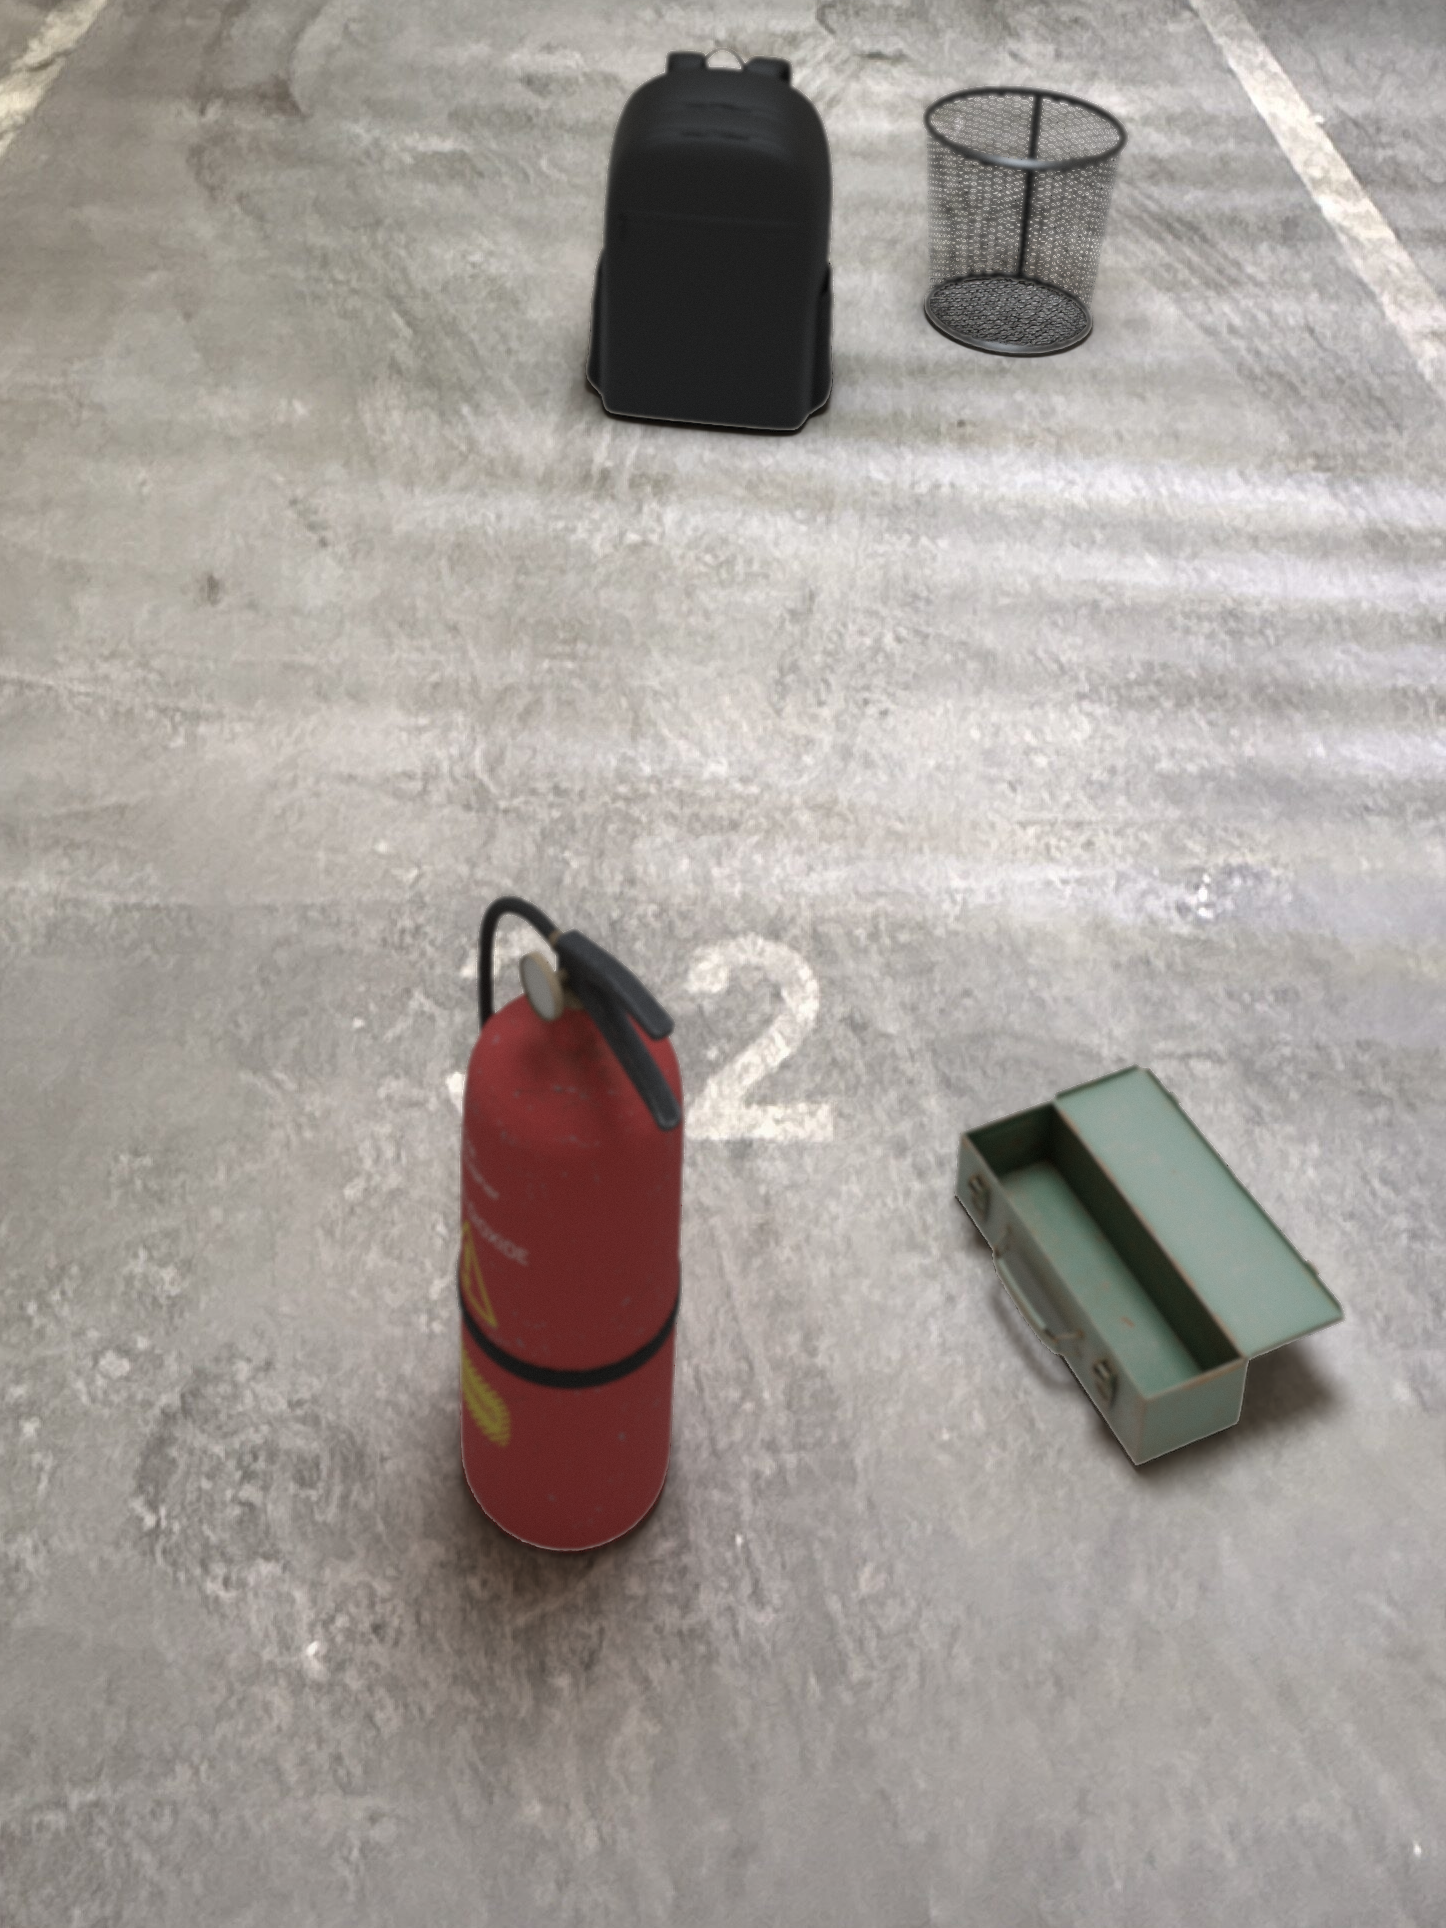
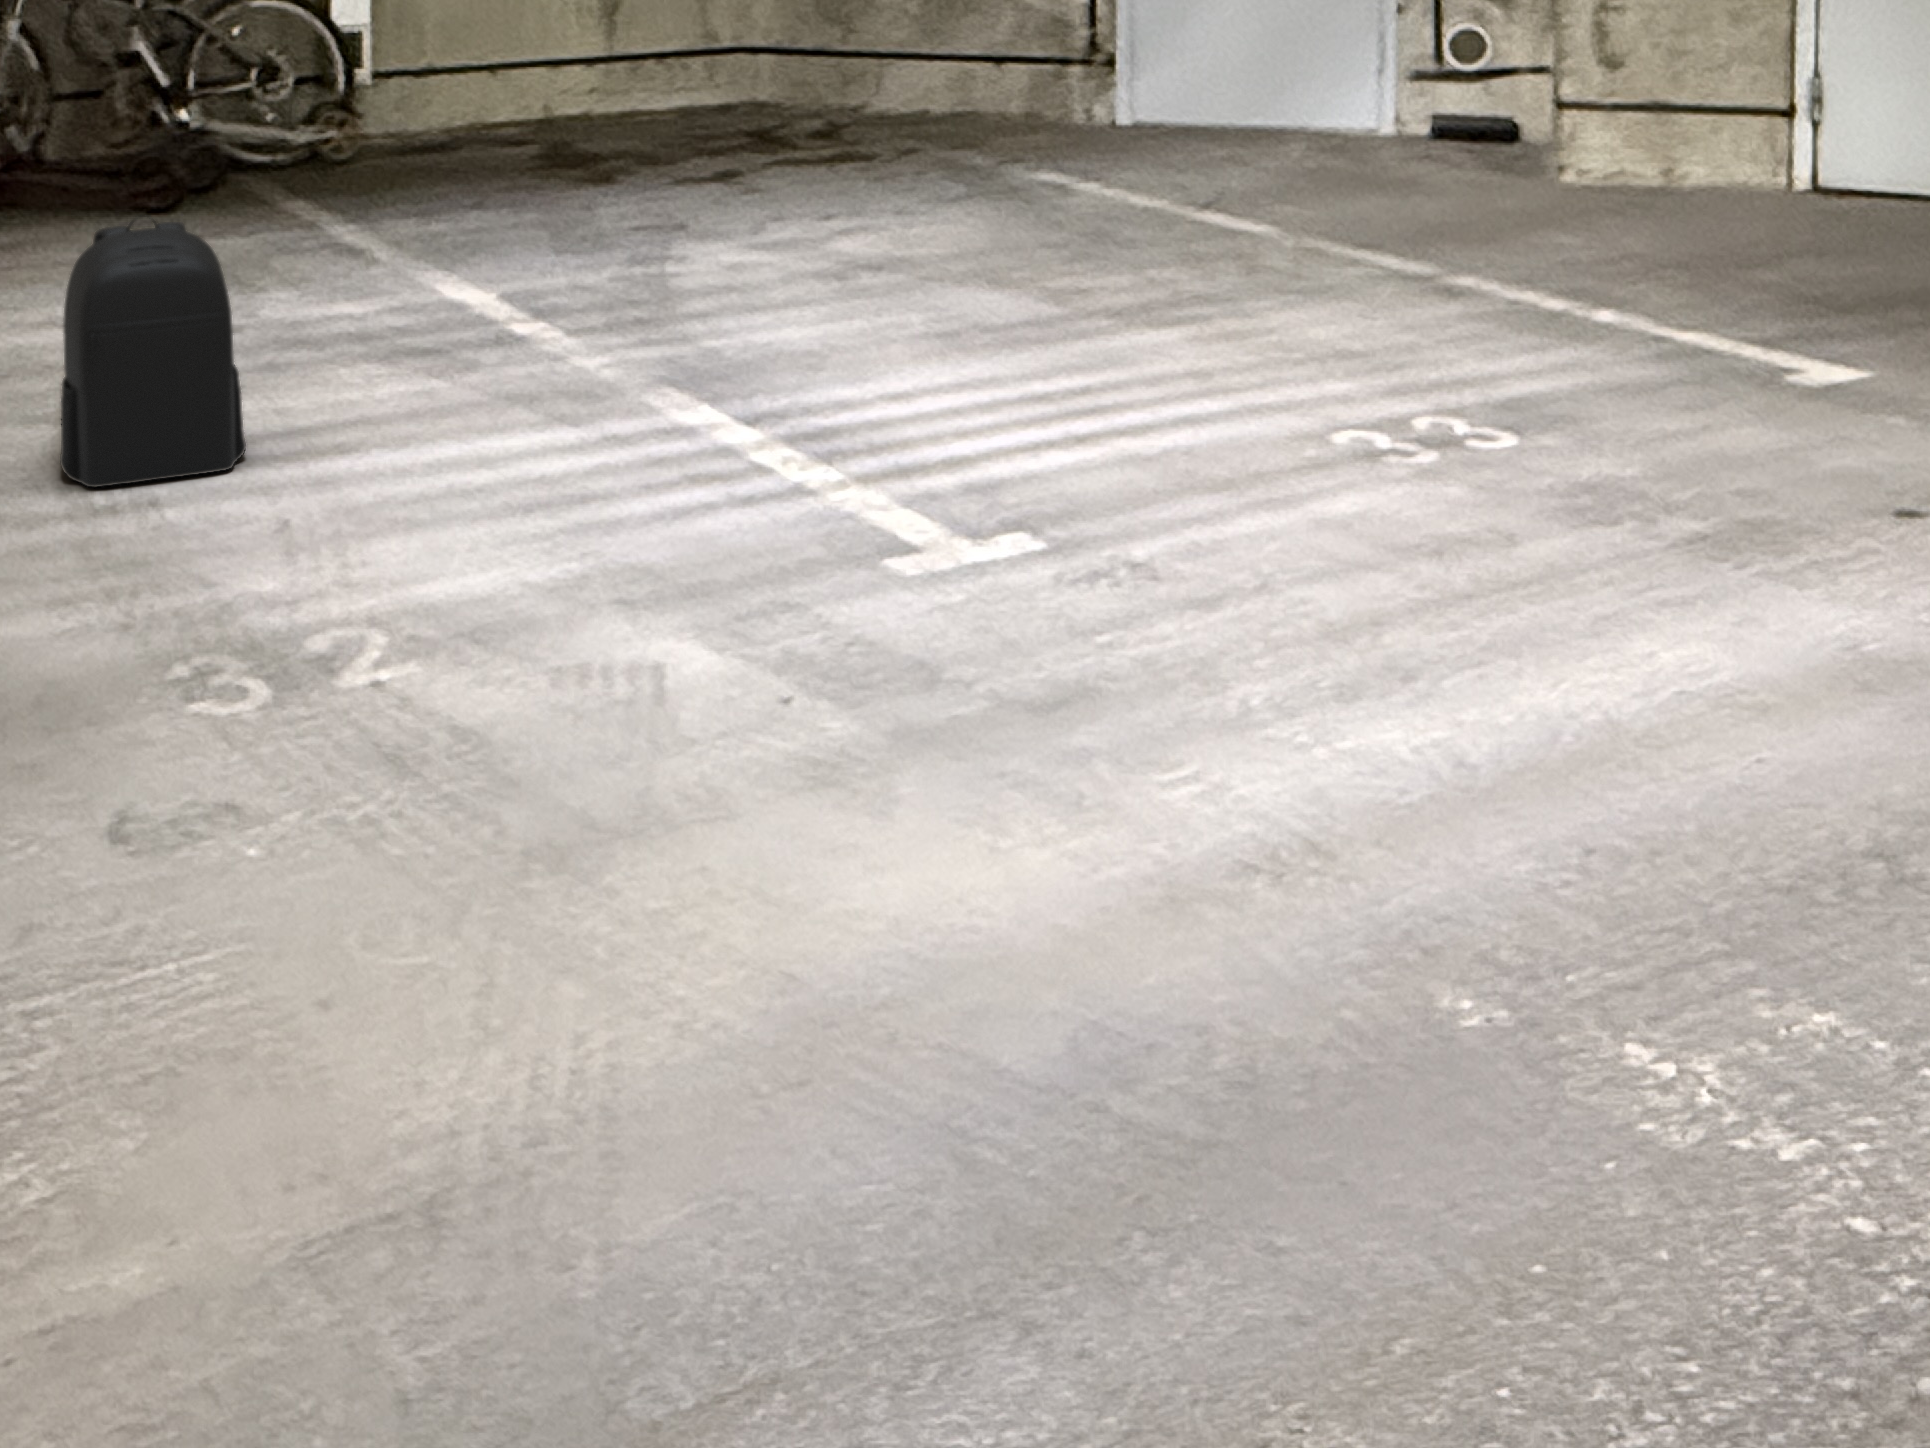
trash can: present [923,86,1128,354] -> none [267,246,407,418]
fire extinguisher: present [456,896,685,1551] -> none [256,429,408,811]
toolbox: present [954,1065,1345,1465] -> none [495,589,705,712]

